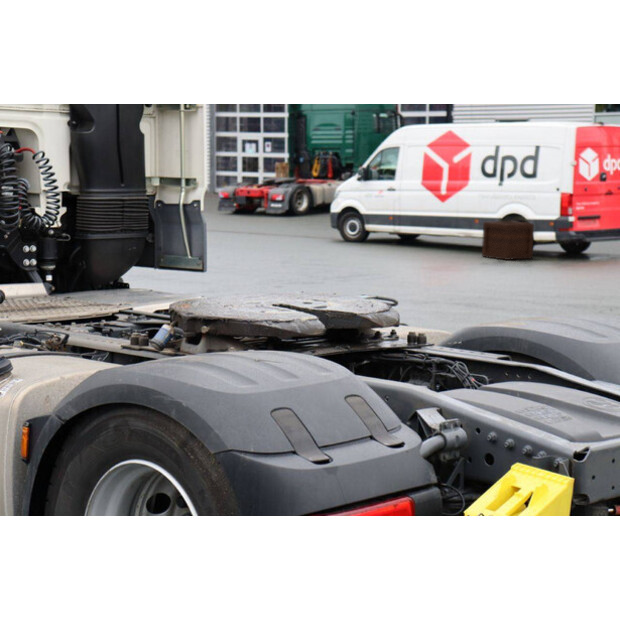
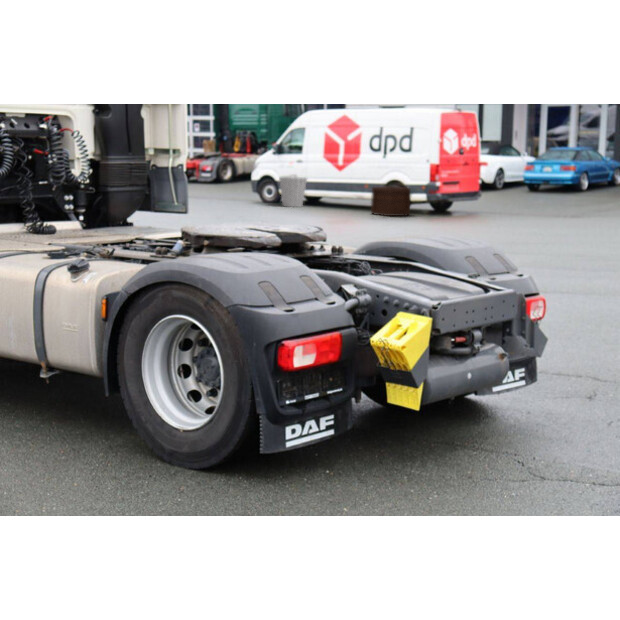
trash can: none [365,205,401,247] -> present [279,174,307,207]

